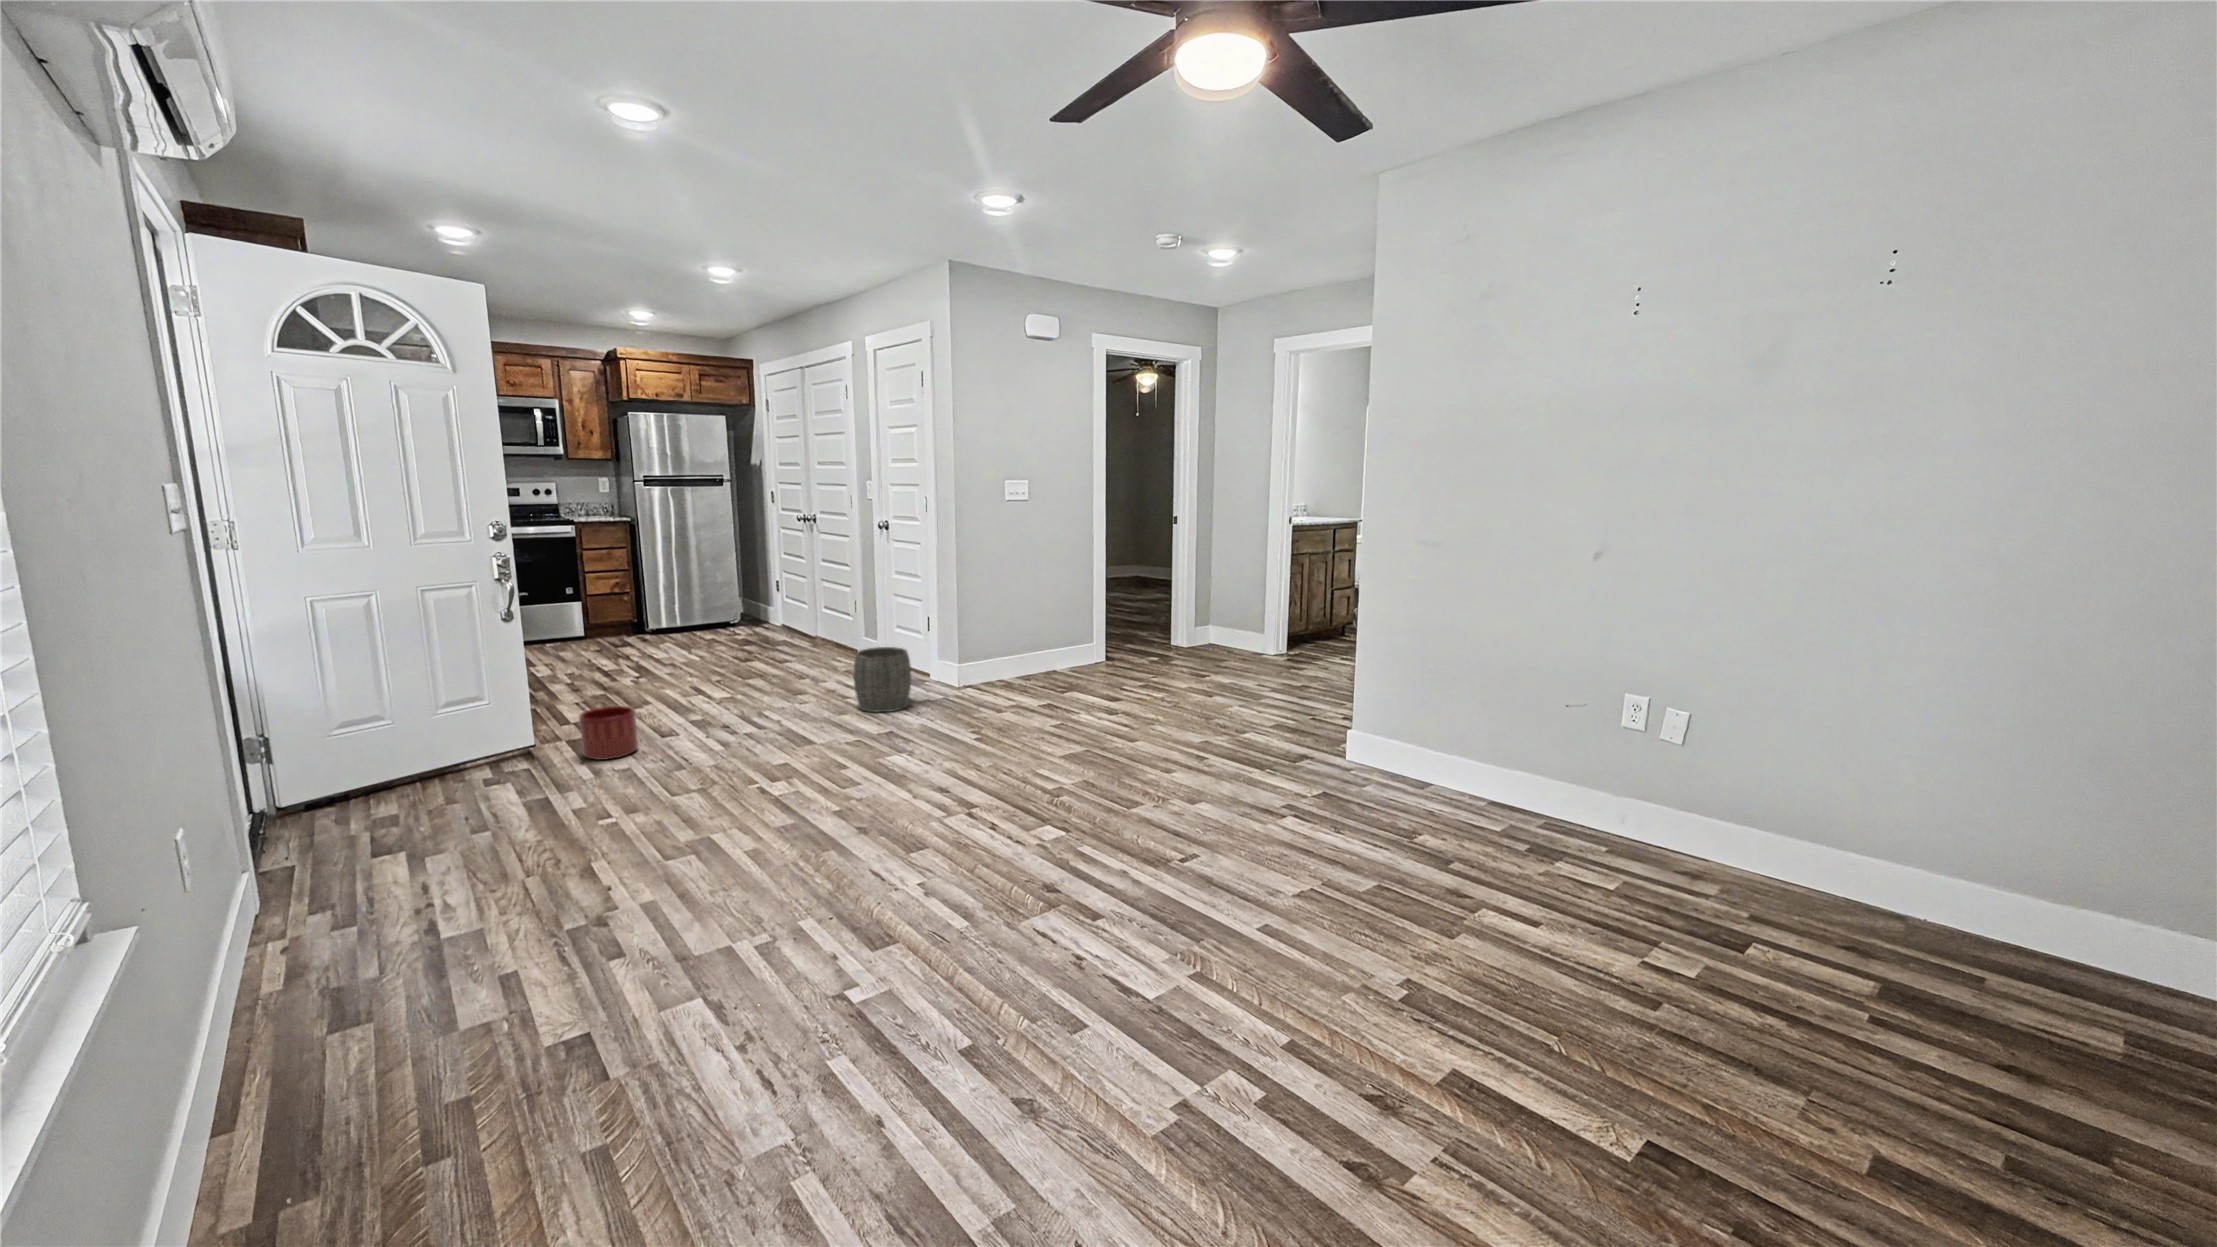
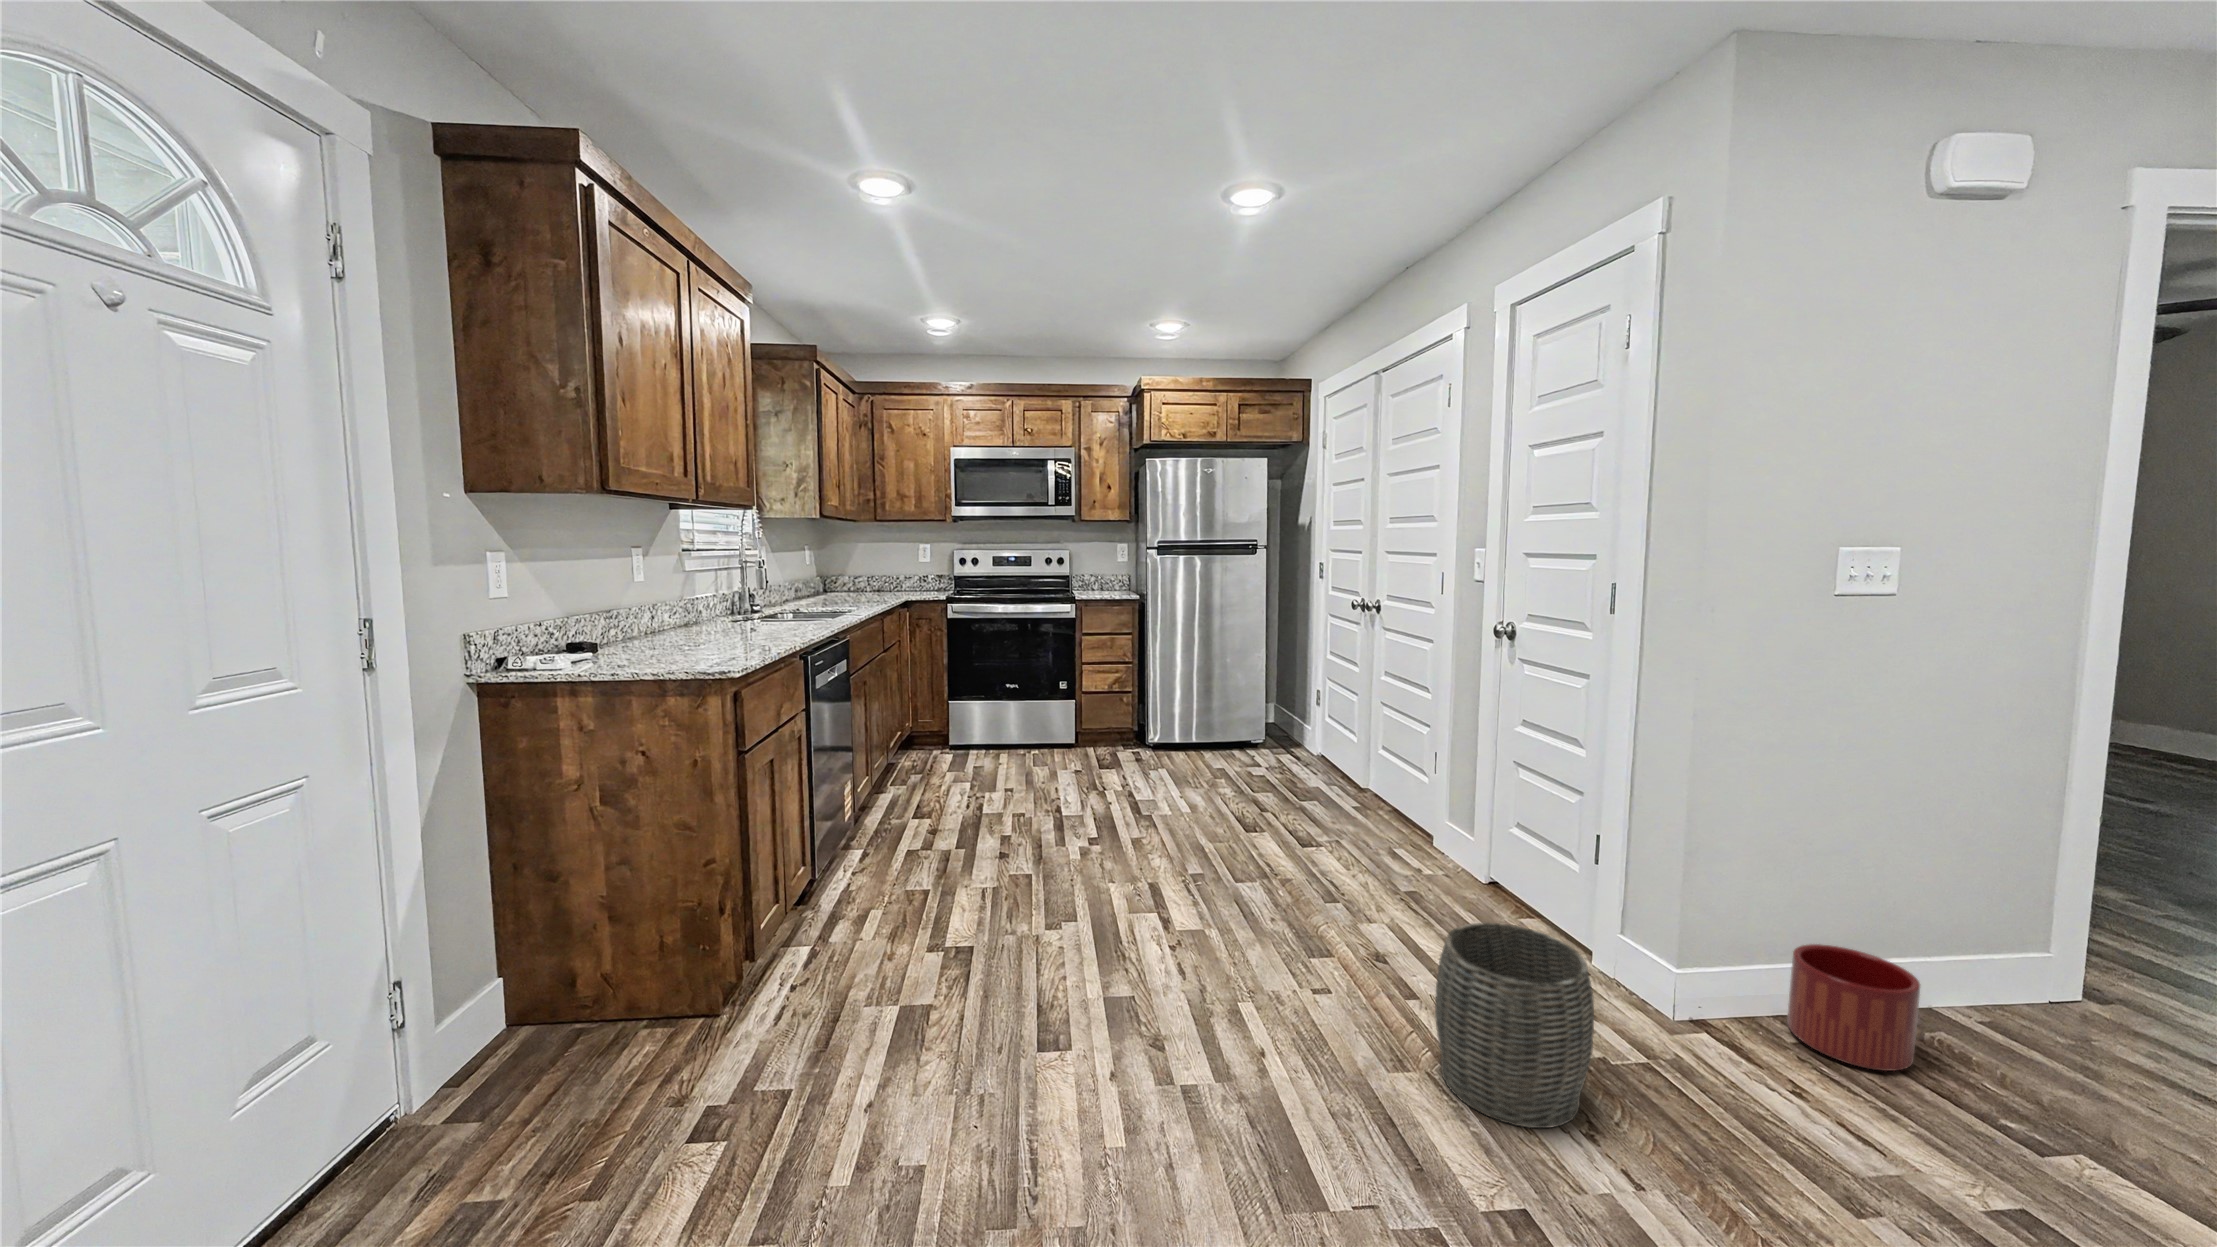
planter: present [579,706,638,760] -> present [1787,944,1920,1071]

